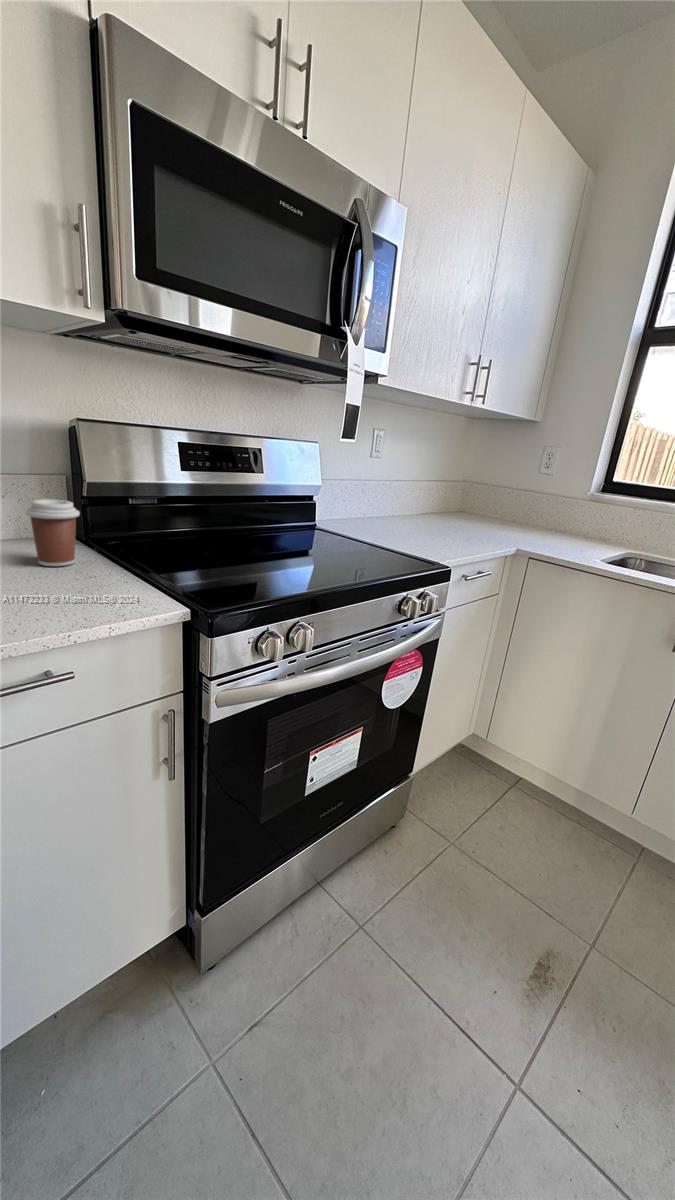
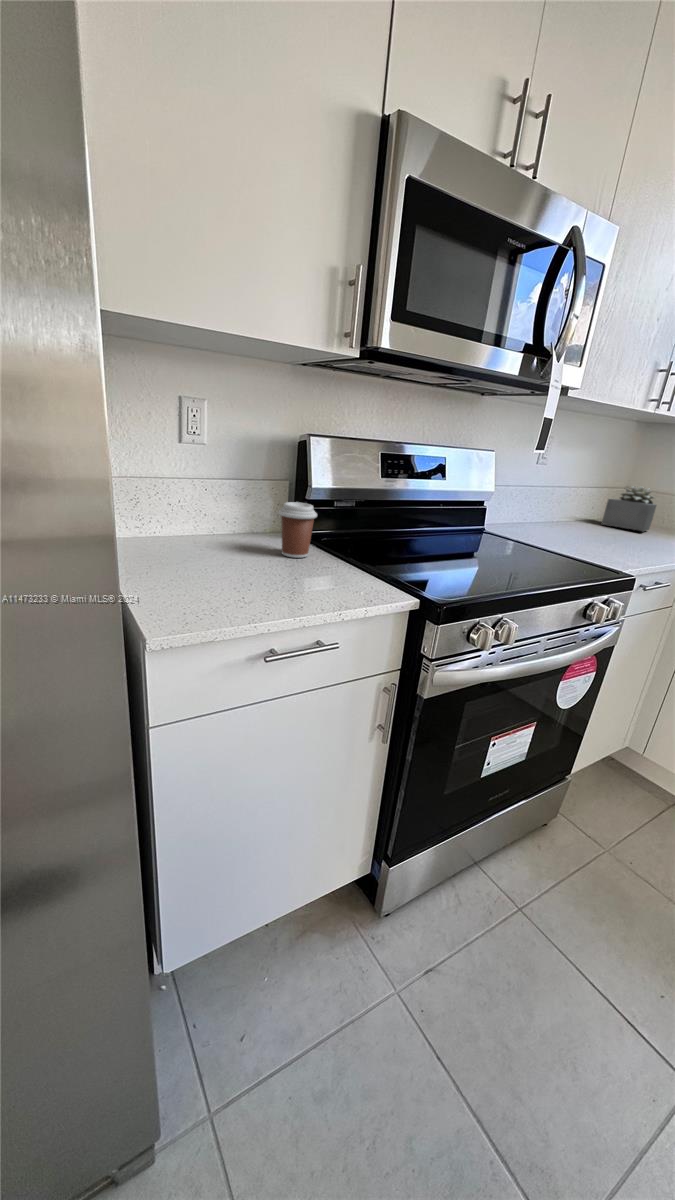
succulent plant: none [439,479,487,523] -> present [602,486,656,531]

